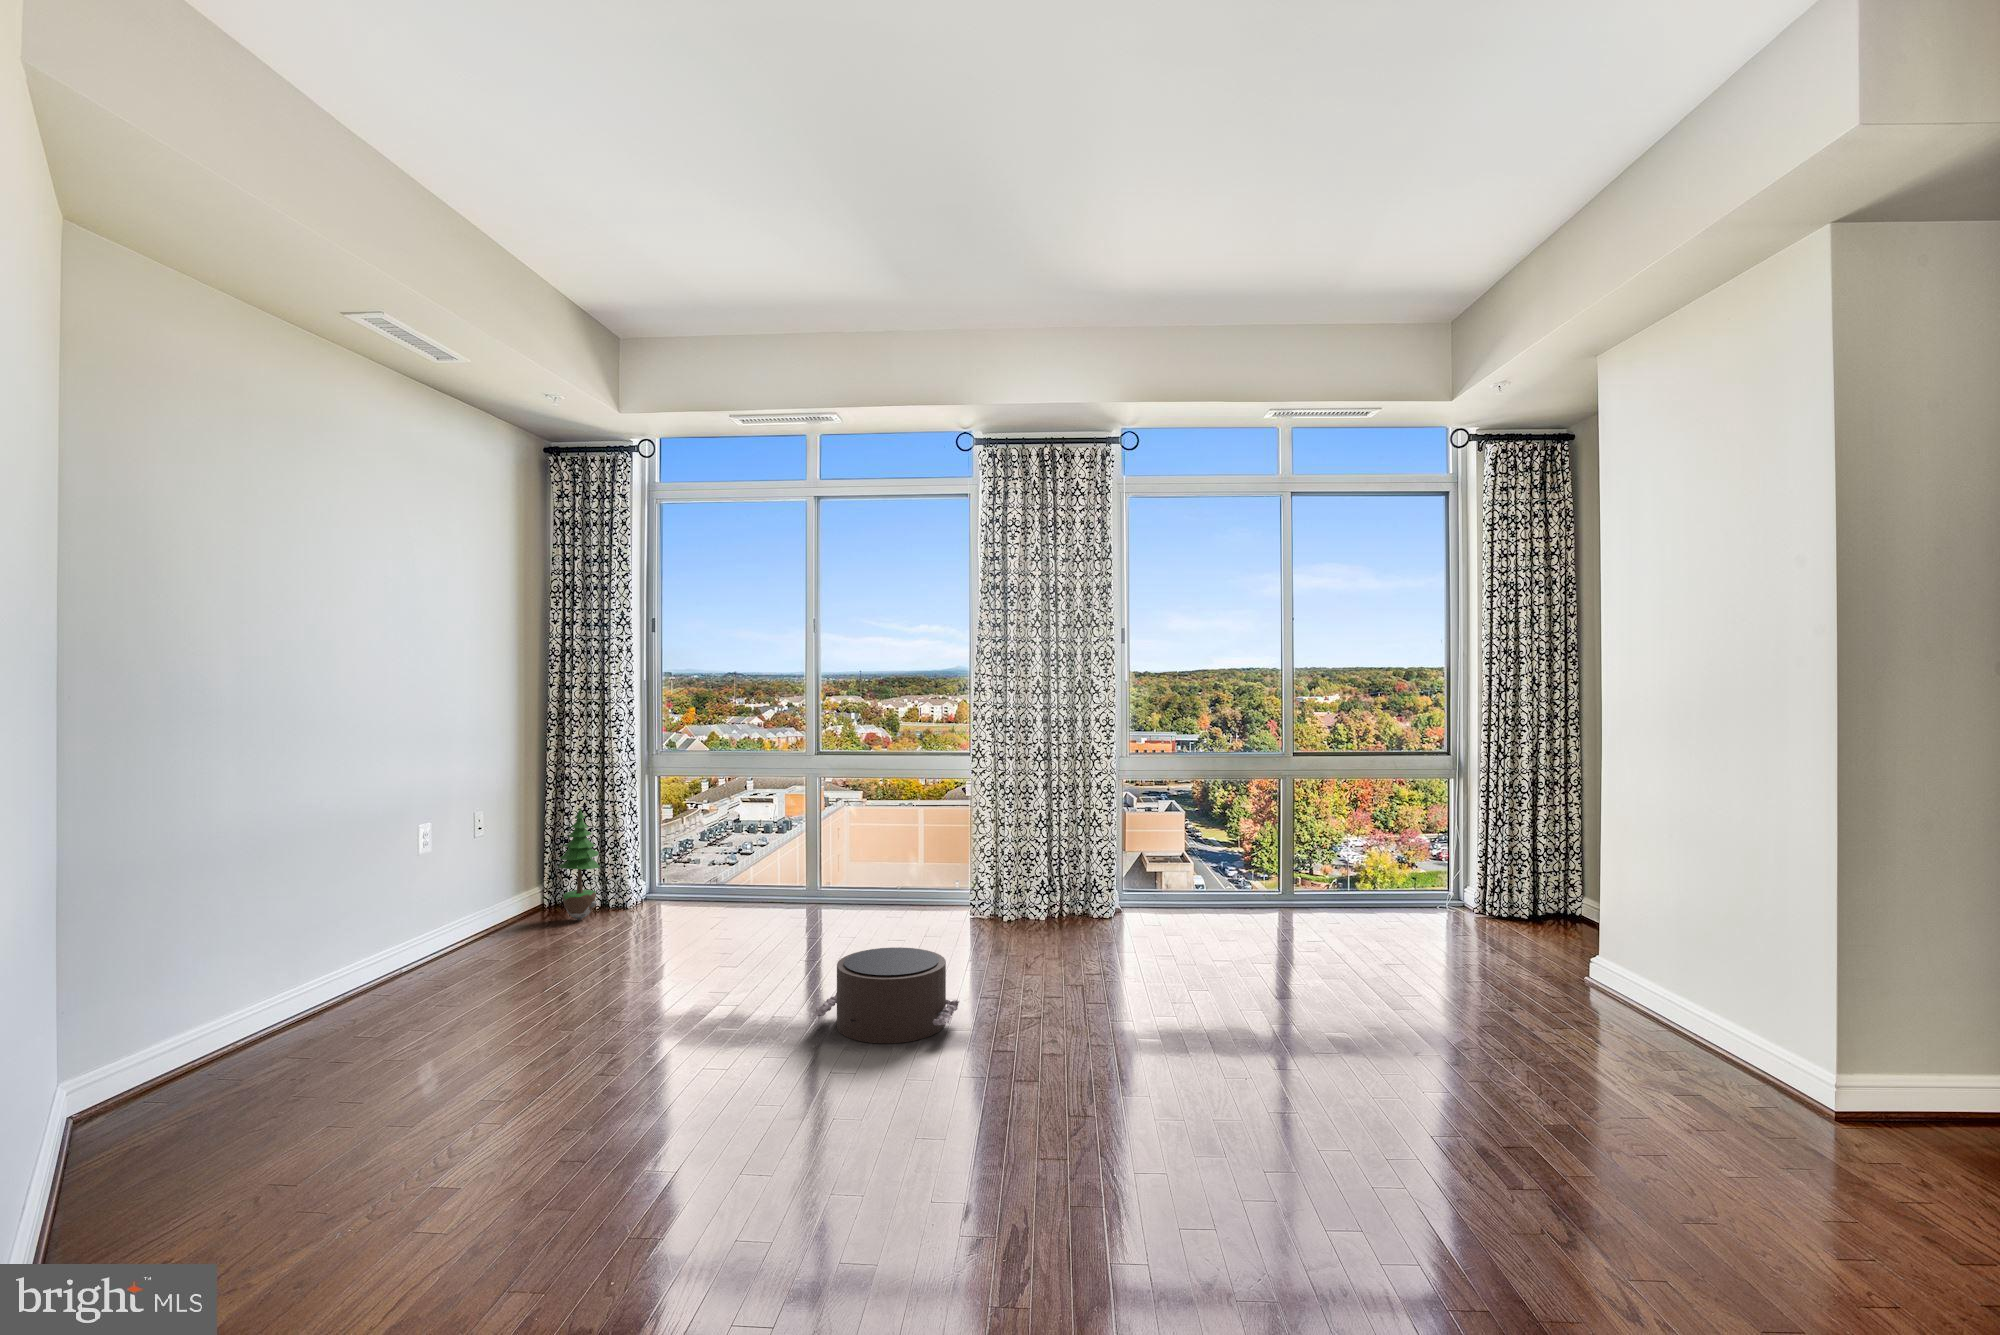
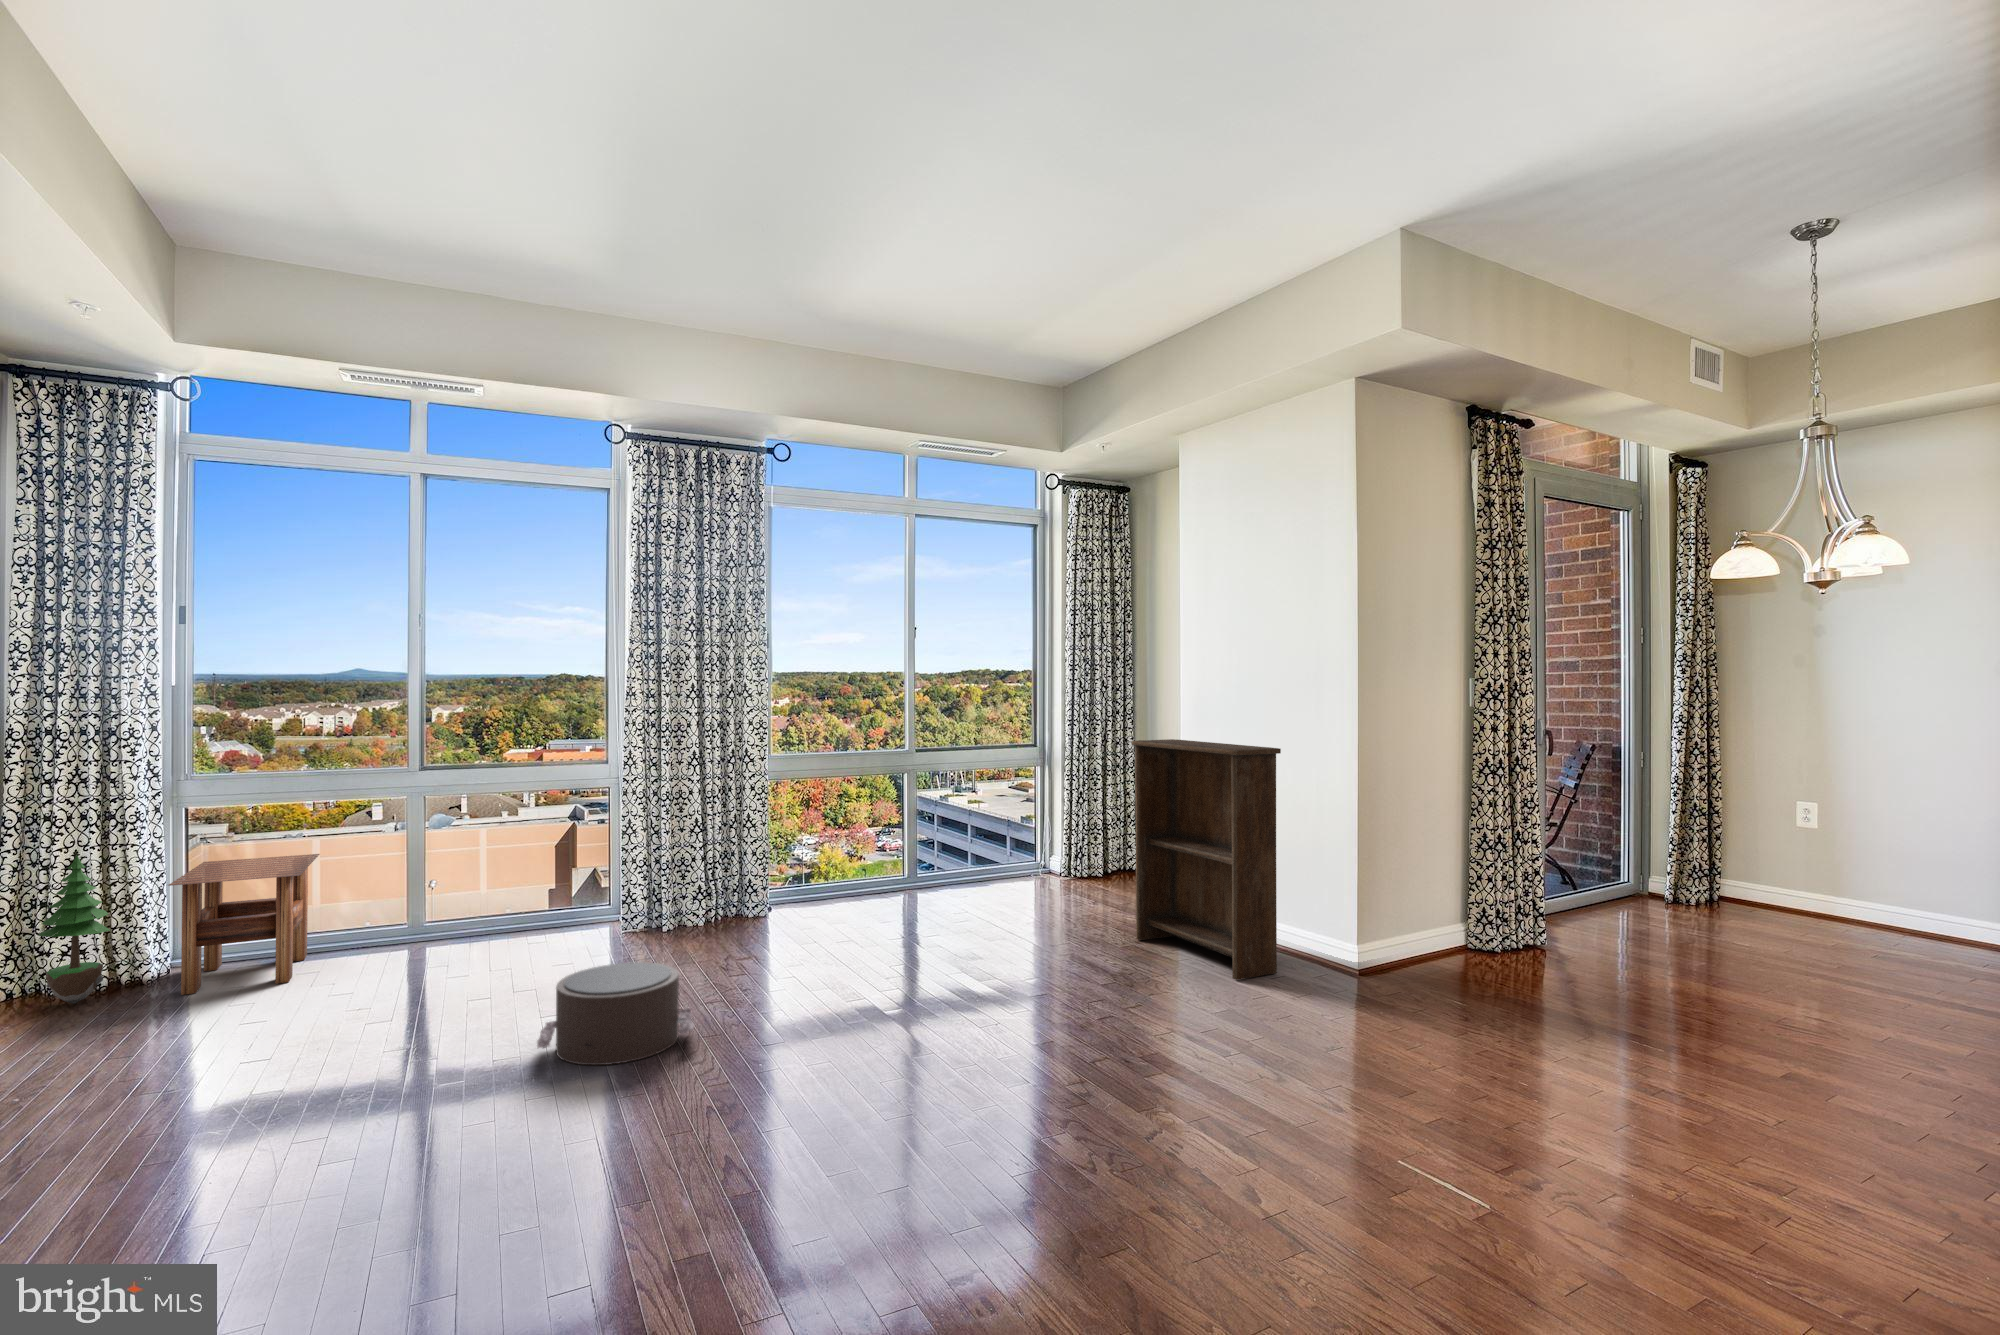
bookshelf: none [1514,756,1711,1087] -> present [1132,739,1281,980]
side table: none [628,820,746,924] -> present [168,854,320,995]

